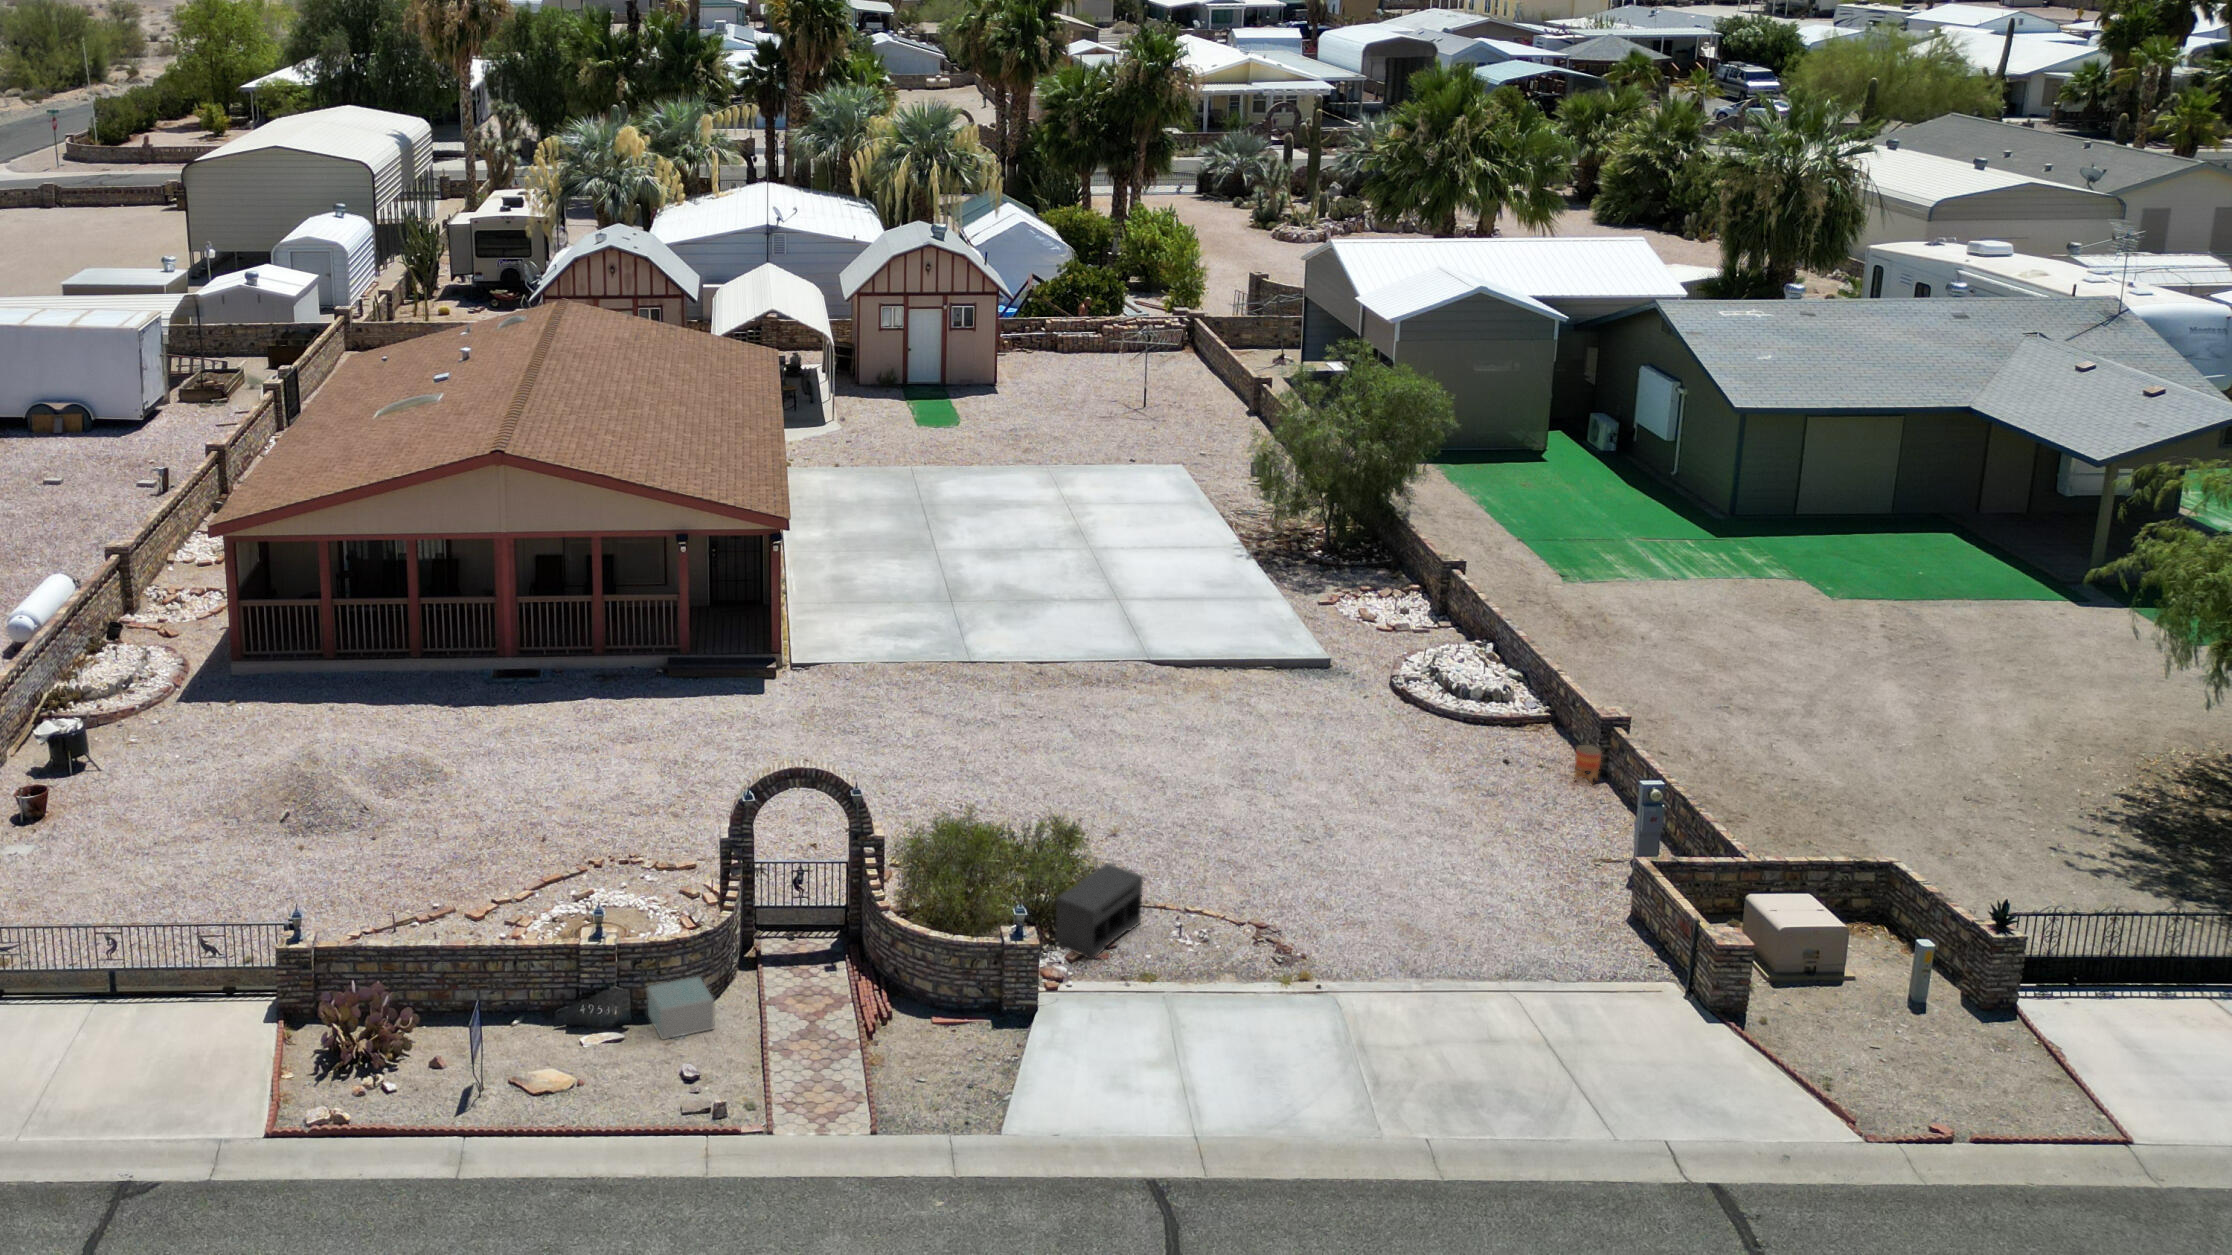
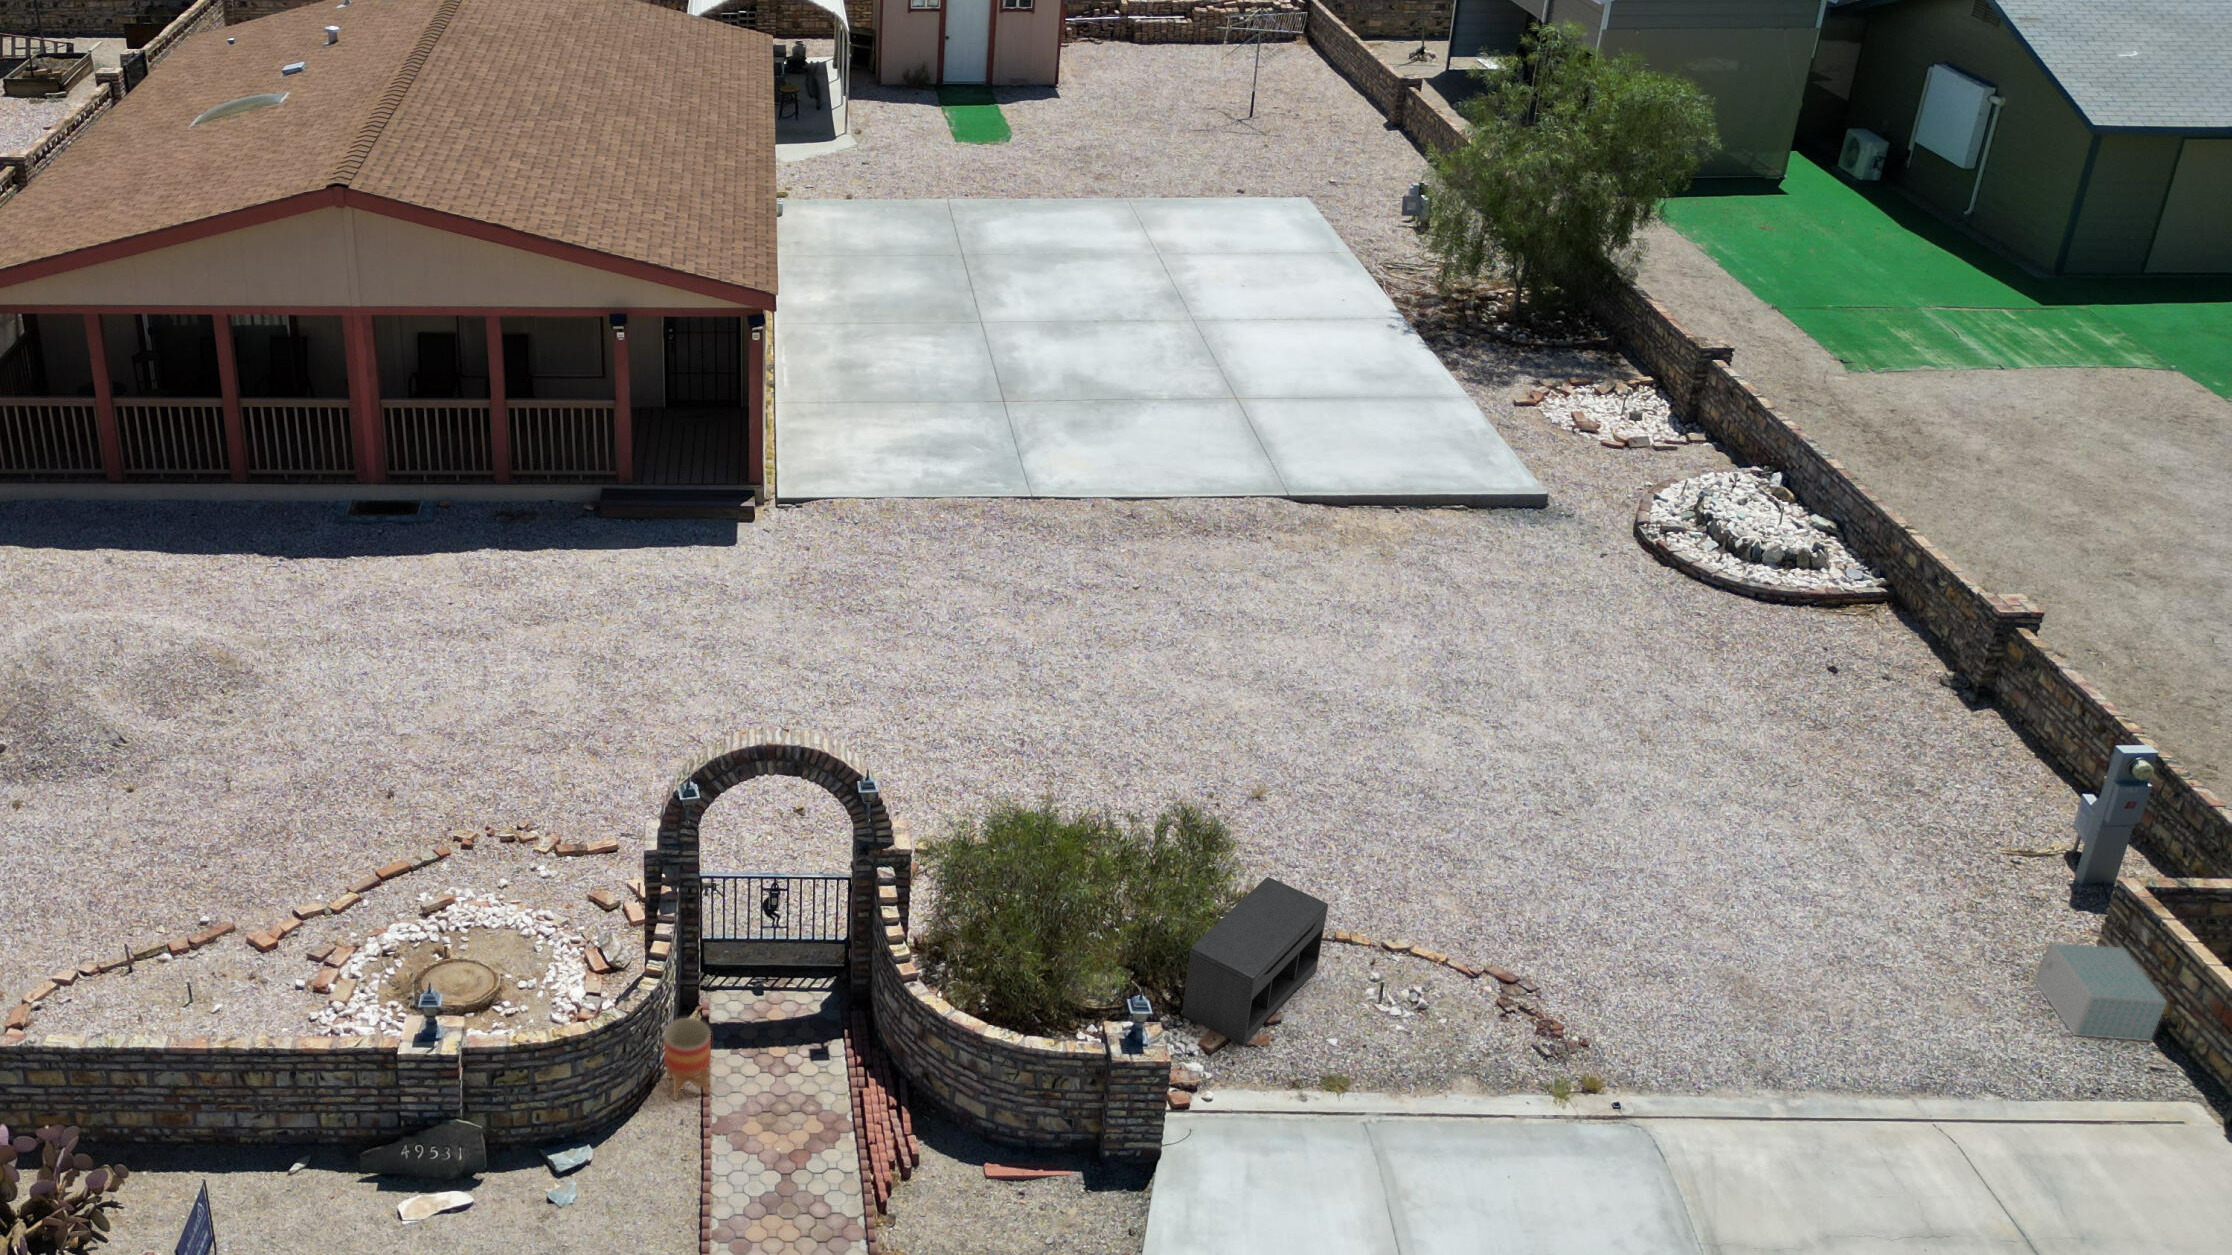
planter: present [1574,745,1601,784] -> present [663,1018,711,1100]
storage box: present [648,977,714,1039] -> present [2035,943,2167,1041]

